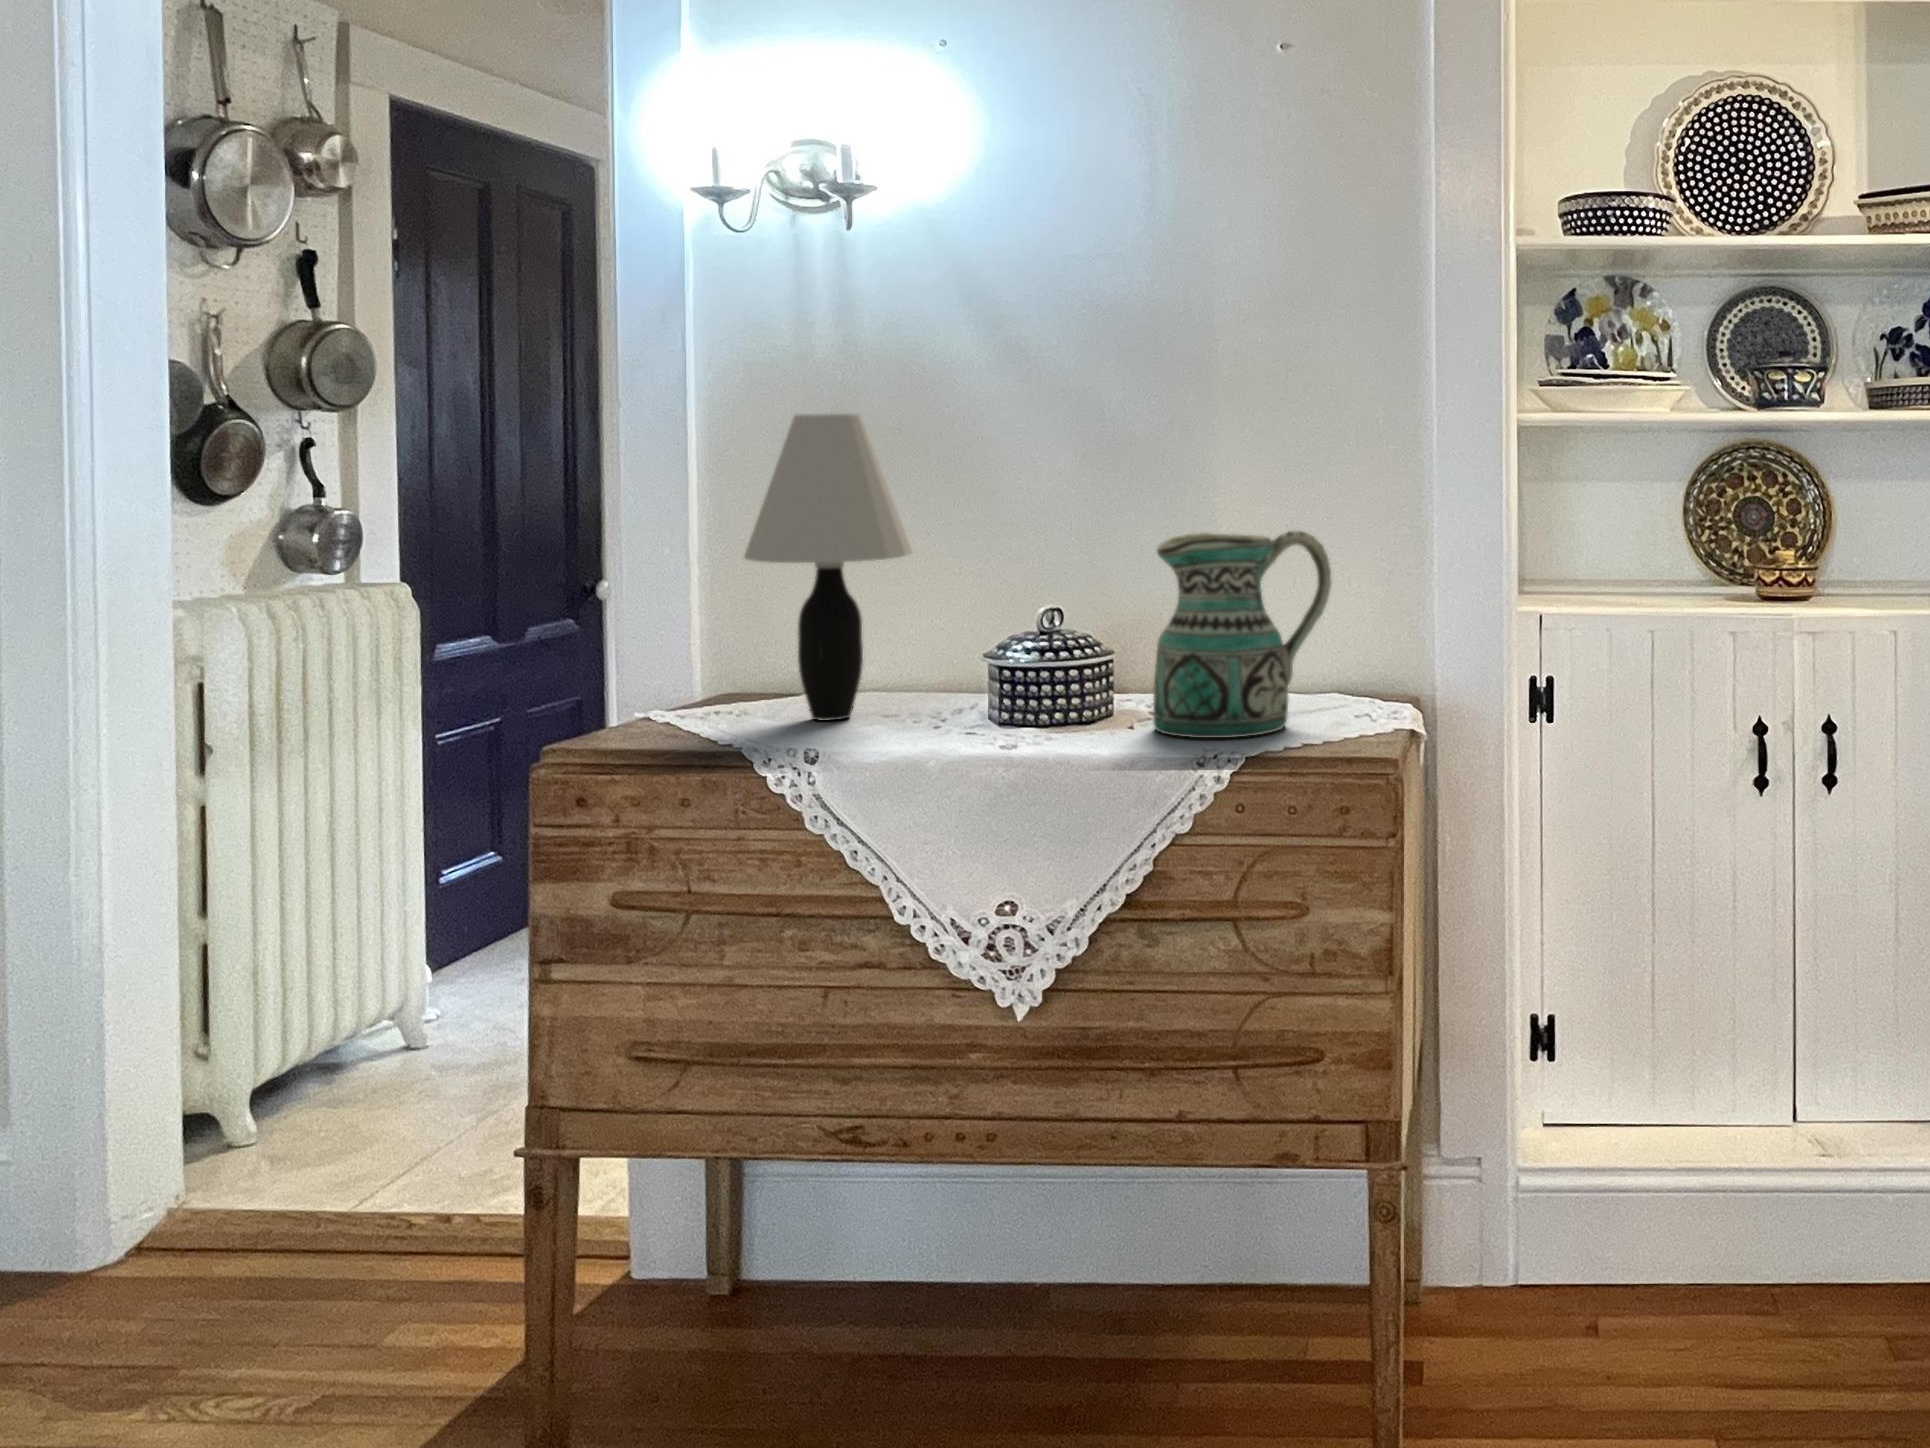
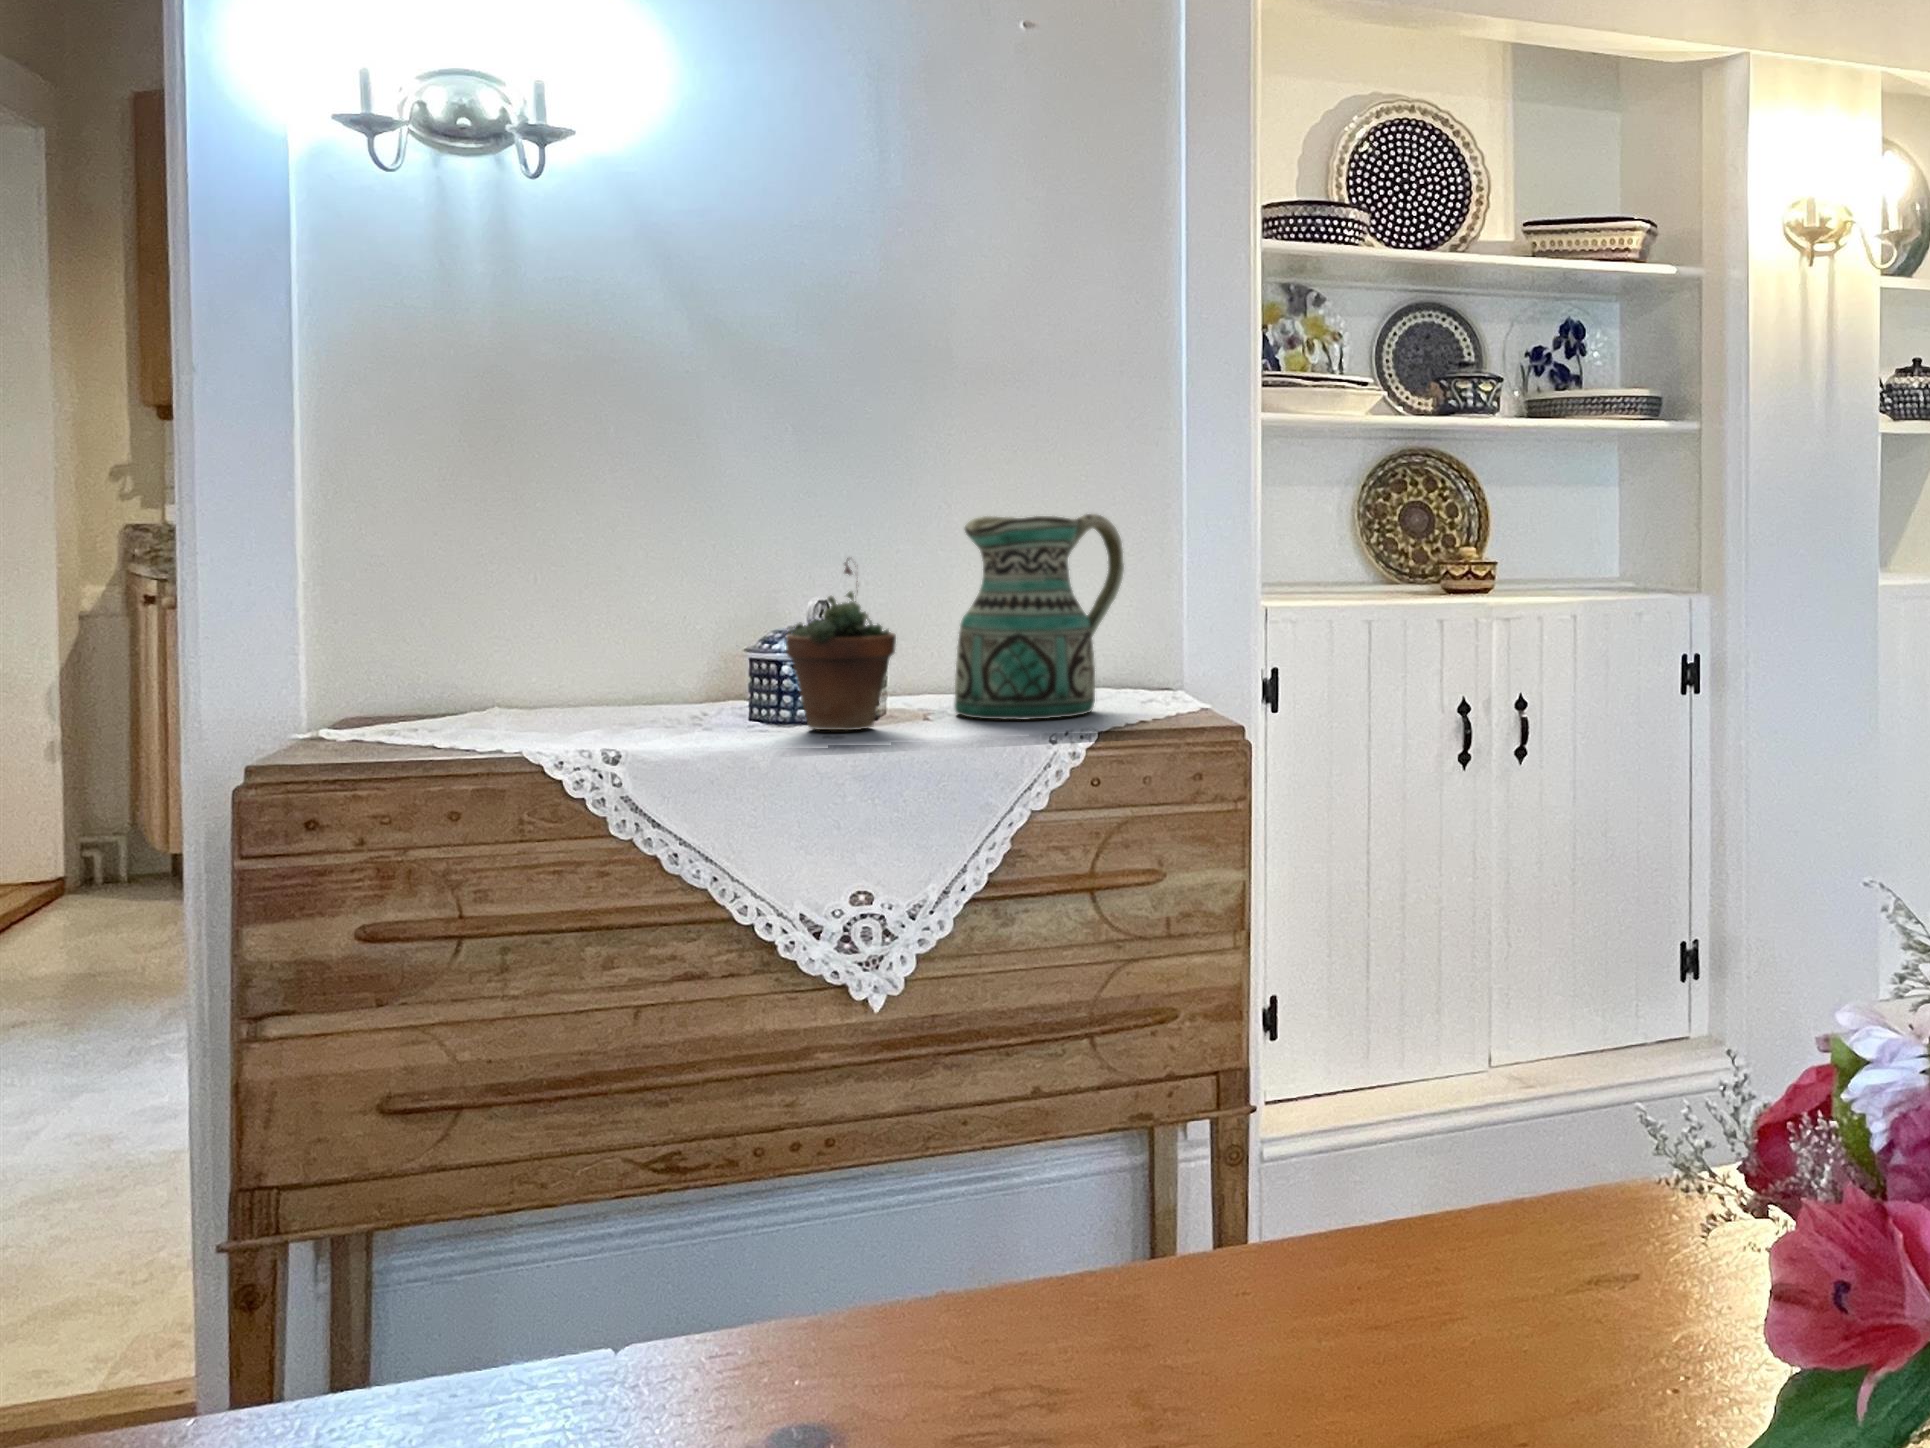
table lamp: present [744,414,912,721] -> none [455,381,657,727]
succulent plant: none [975,577,1076,743] -> present [786,558,896,730]

